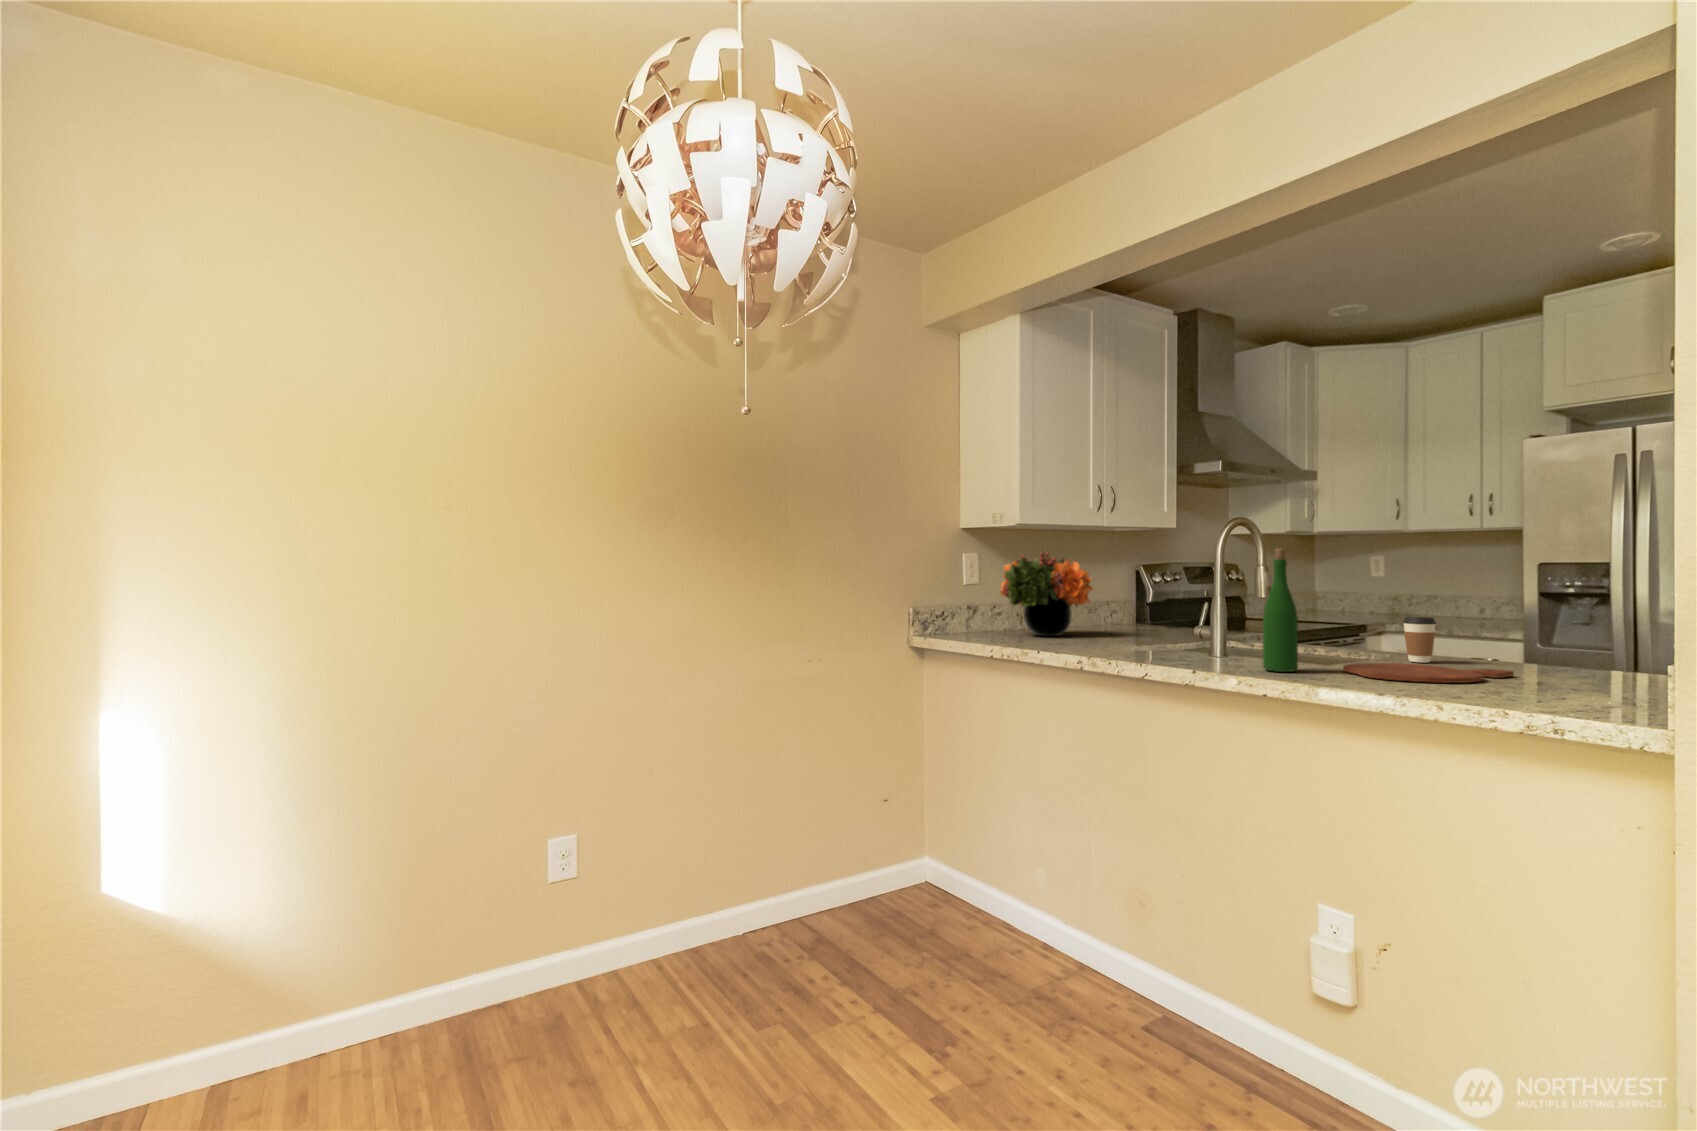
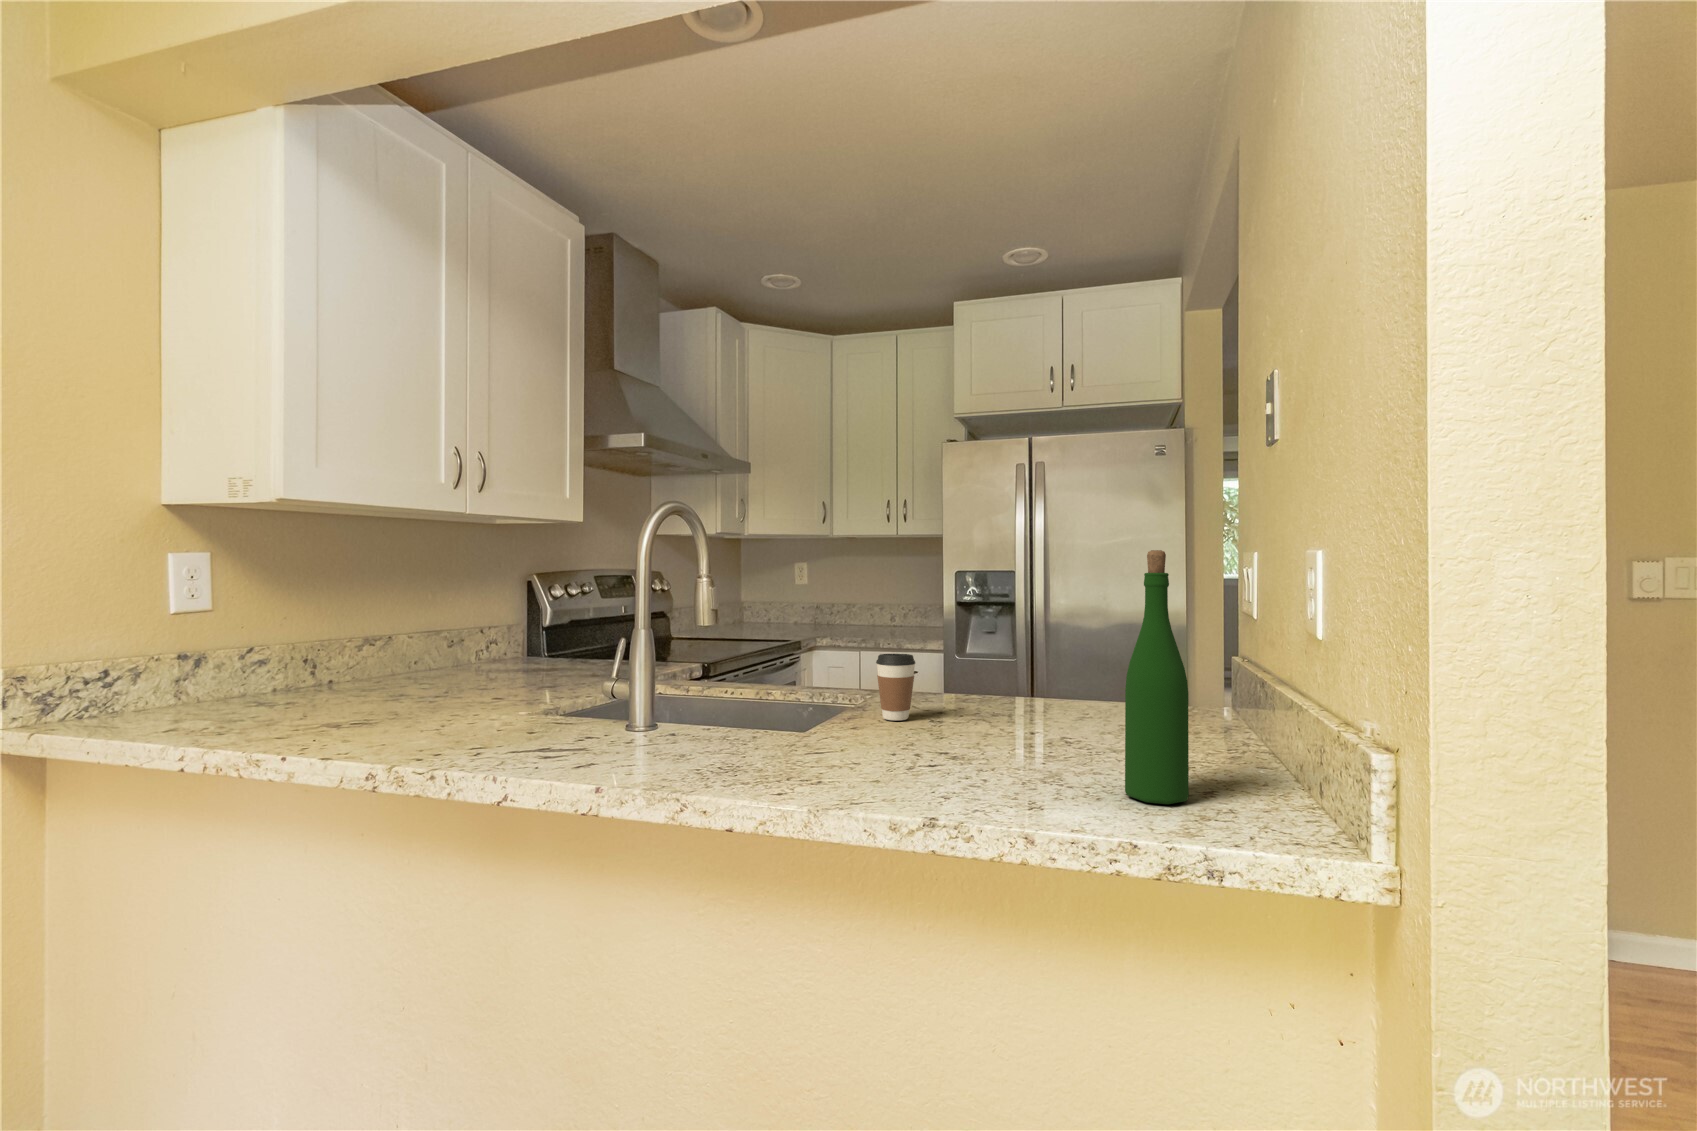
wine bottle: present [1263,548,1298,672] -> present [1125,550,1189,804]
flower arrangement: present [1000,552,1093,636] -> none [238,552,436,703]
cutting board: present [1343,663,1514,683] -> none [816,734,1025,788]

